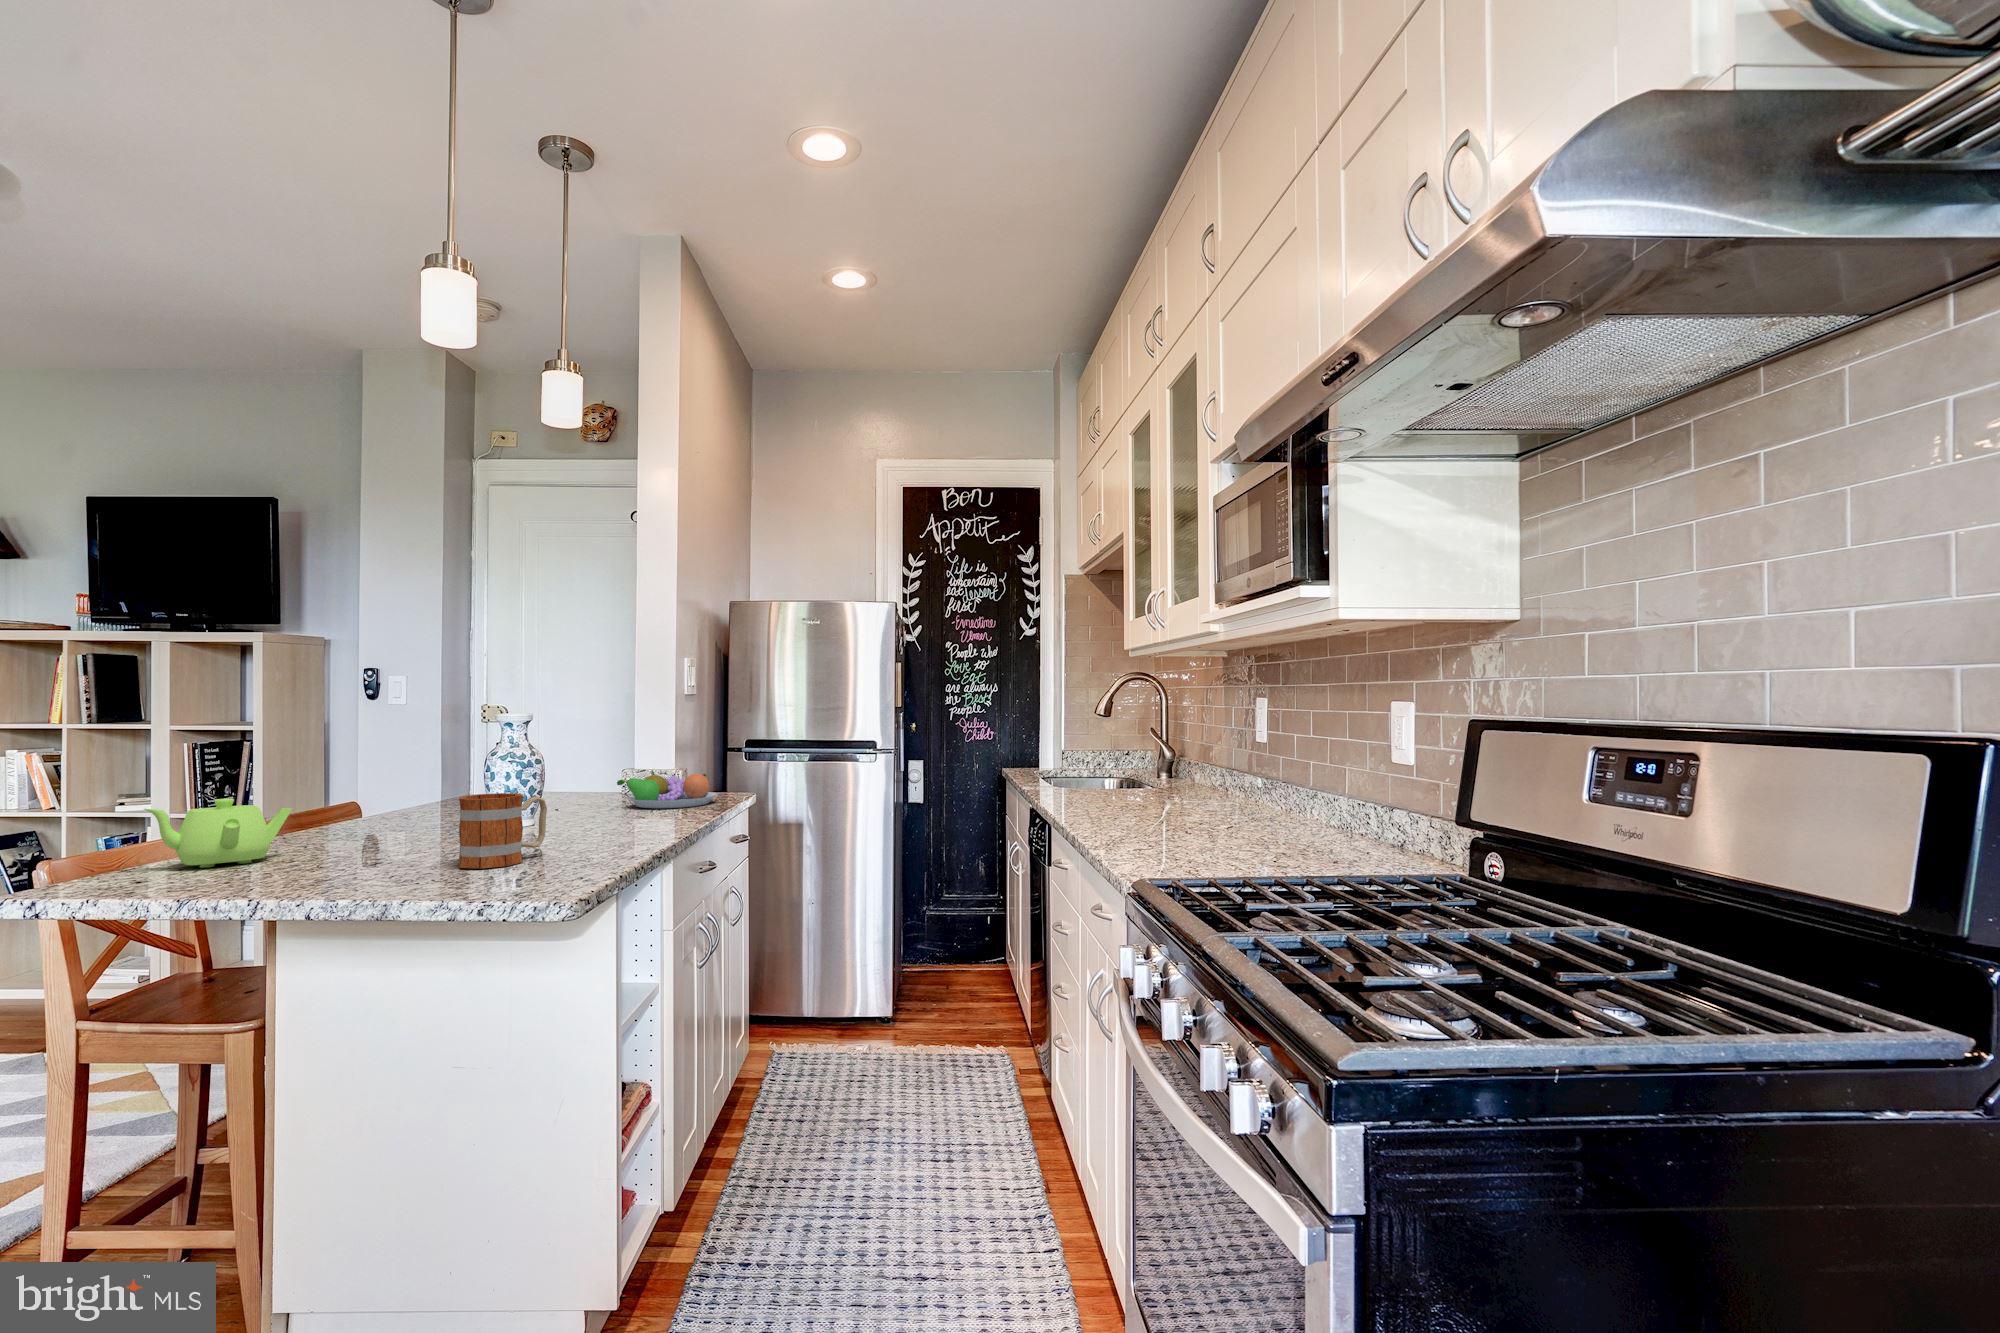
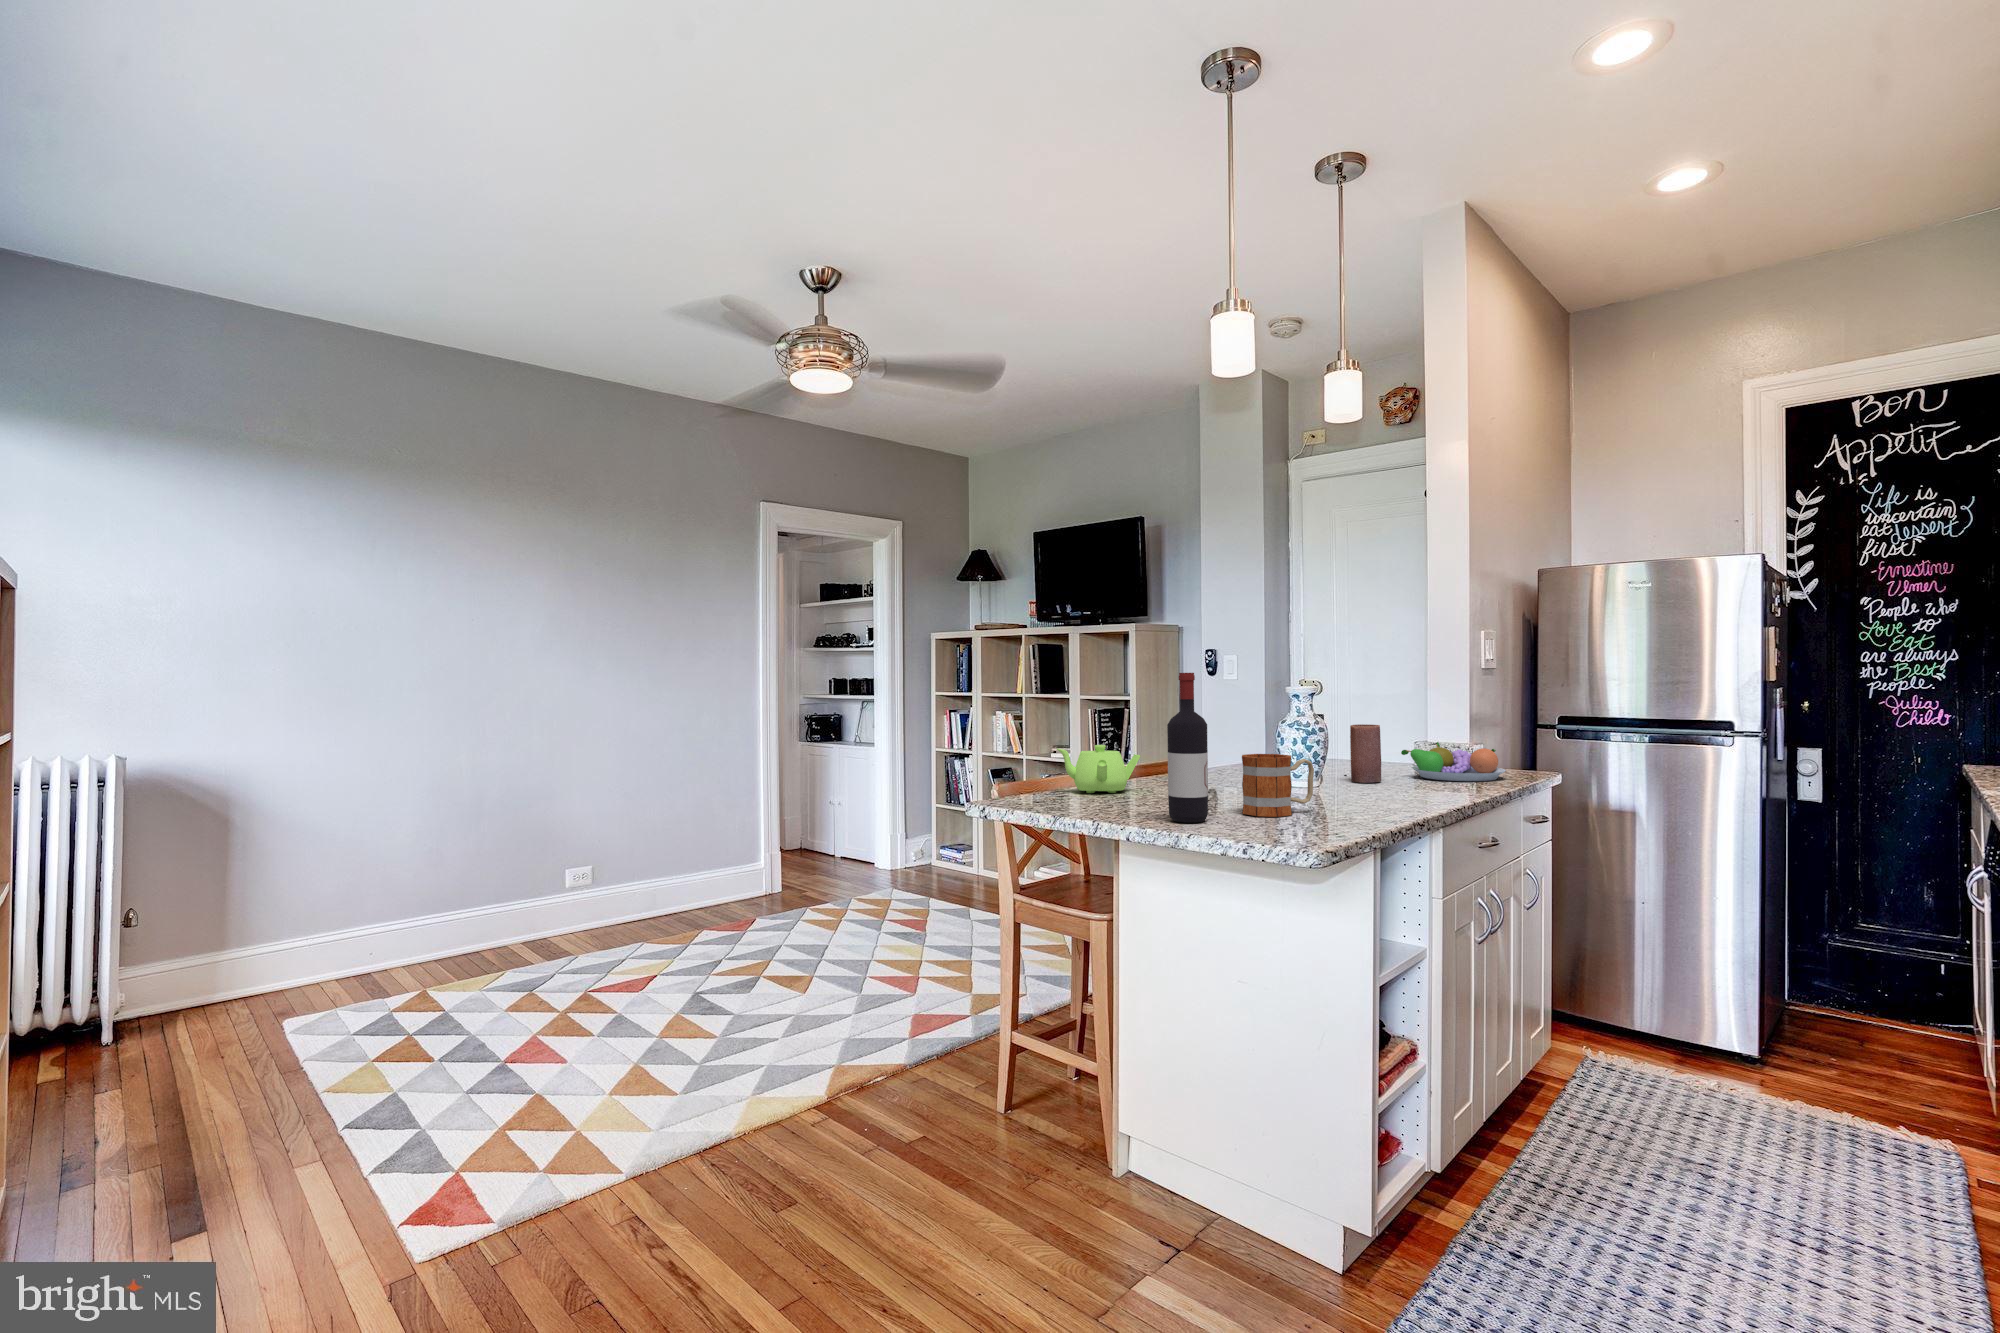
wine bottle: none [362,699,420,889] -> present [1167,673,1208,823]
candle: none [567,755,599,818] -> present [1350,724,1381,783]

